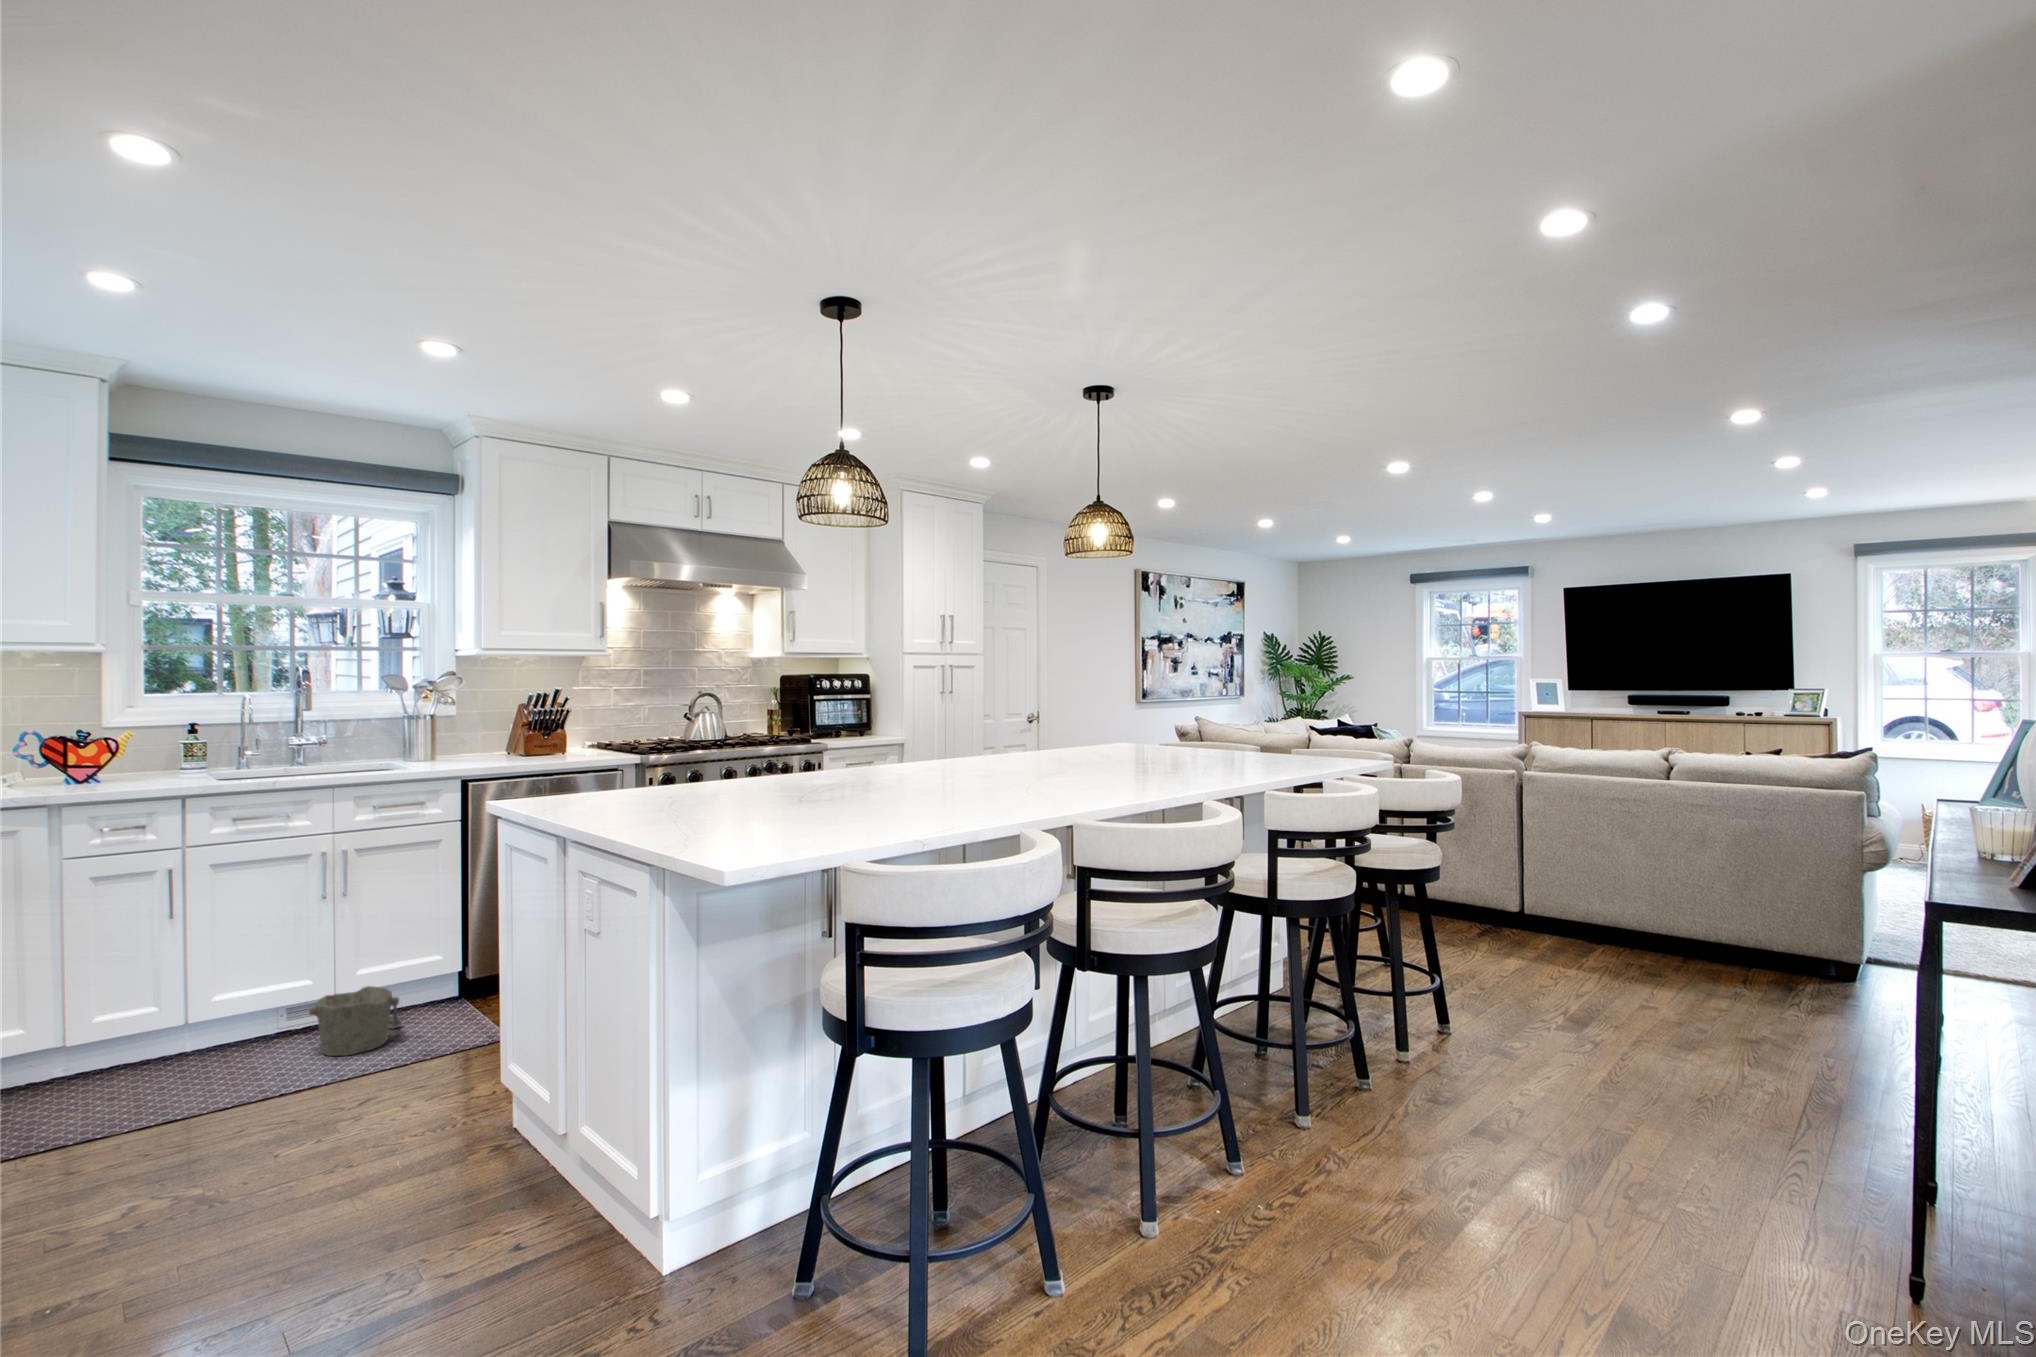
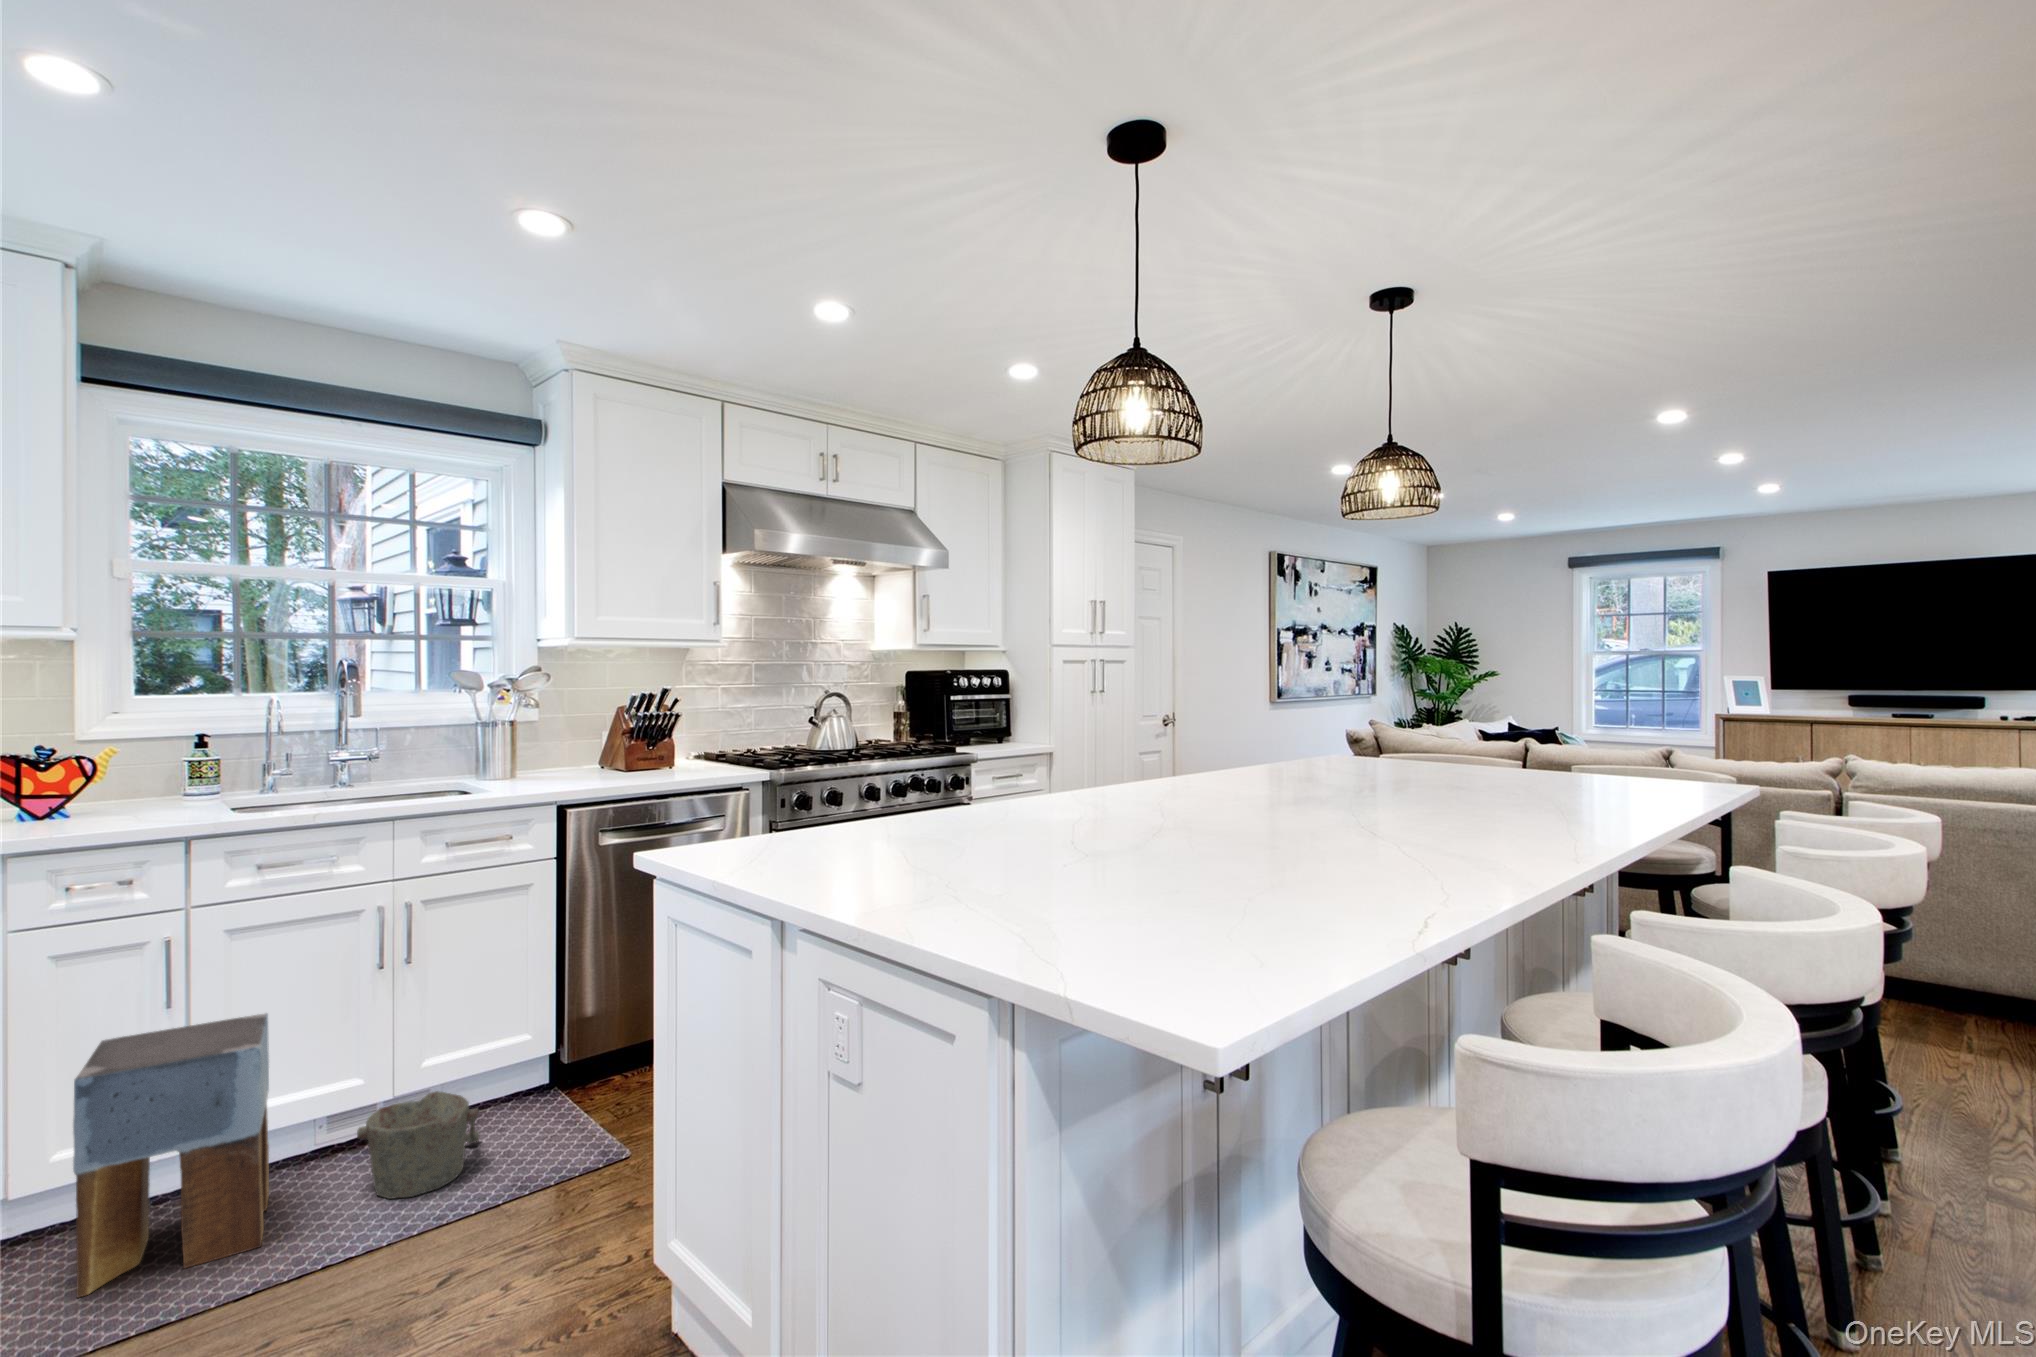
stool: none [112,924,245,1106] -> present [73,1013,269,1298]

